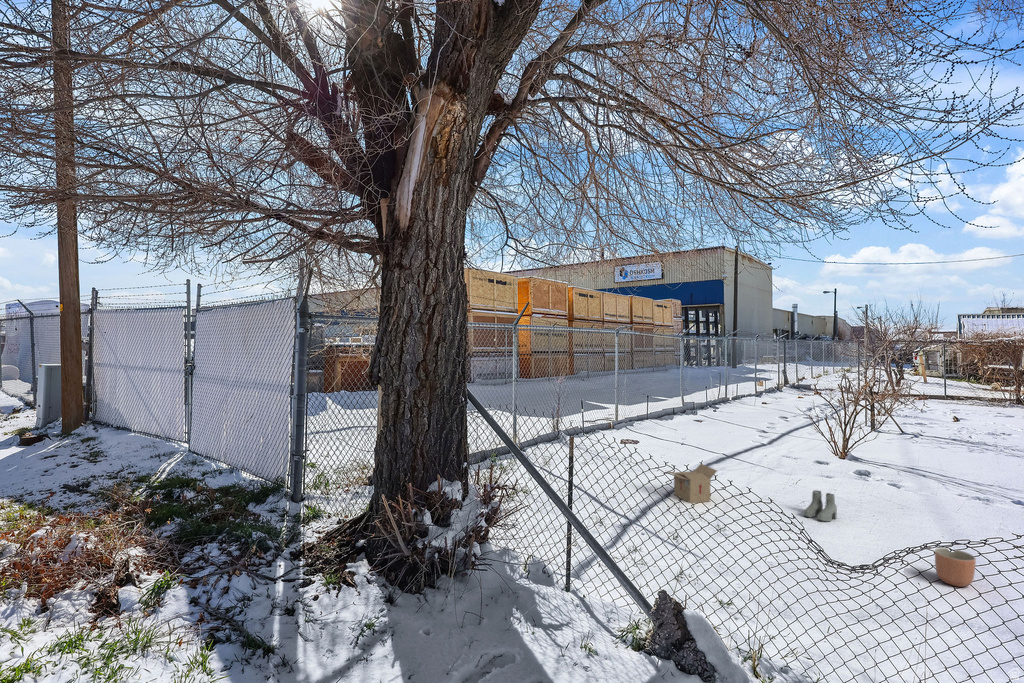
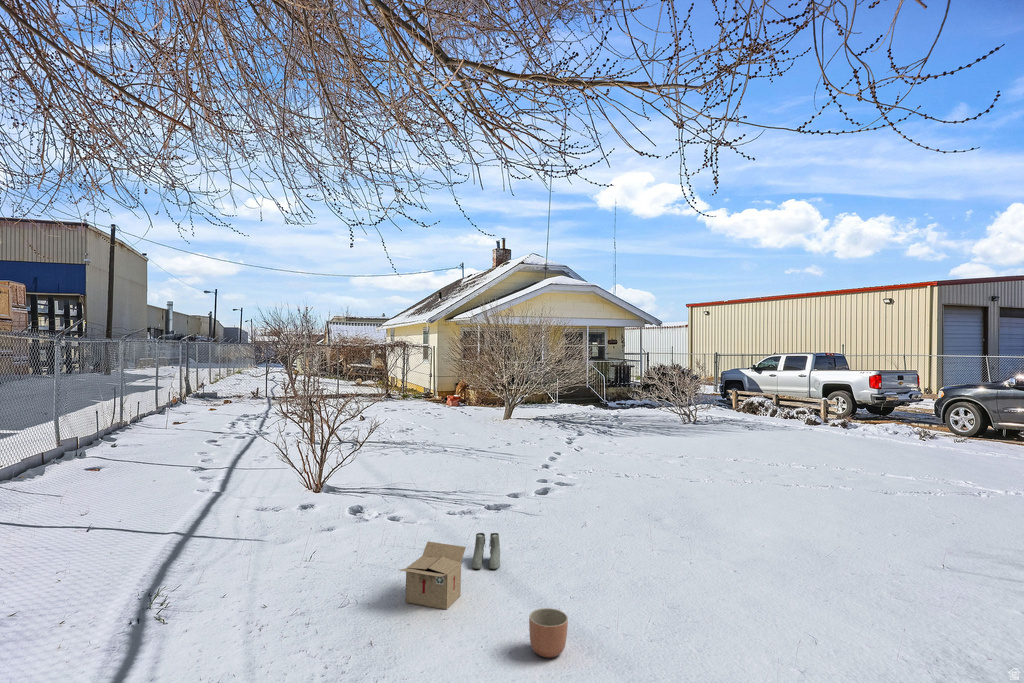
cardboard box: present [668,464,717,503] -> present [400,541,466,610]
boots: present [803,490,837,522] -> present [472,533,500,569]

